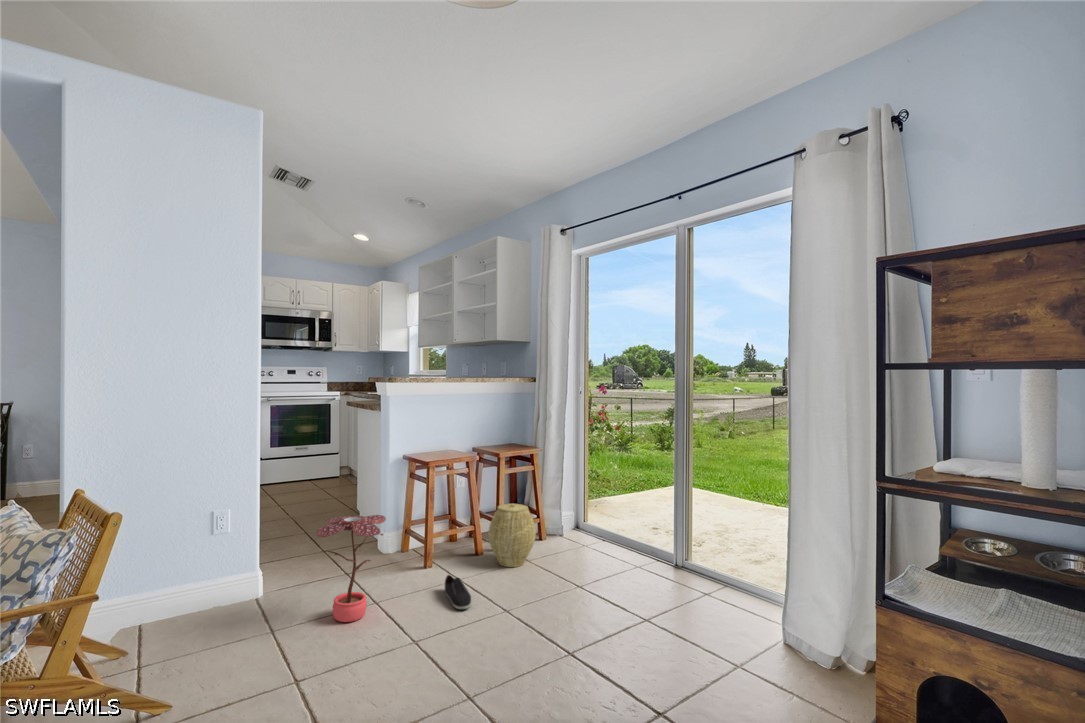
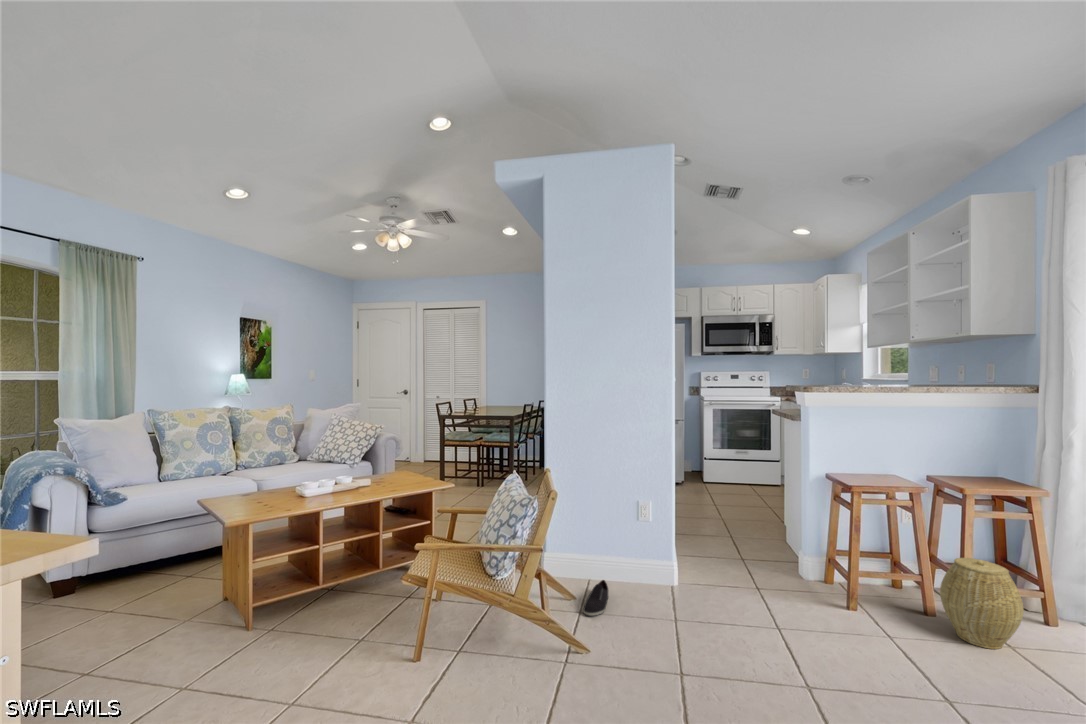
potted plant: present [316,515,386,622] -> none [711,528,787,638]
shoe: present [445,575,471,609] -> present [583,580,608,616]

